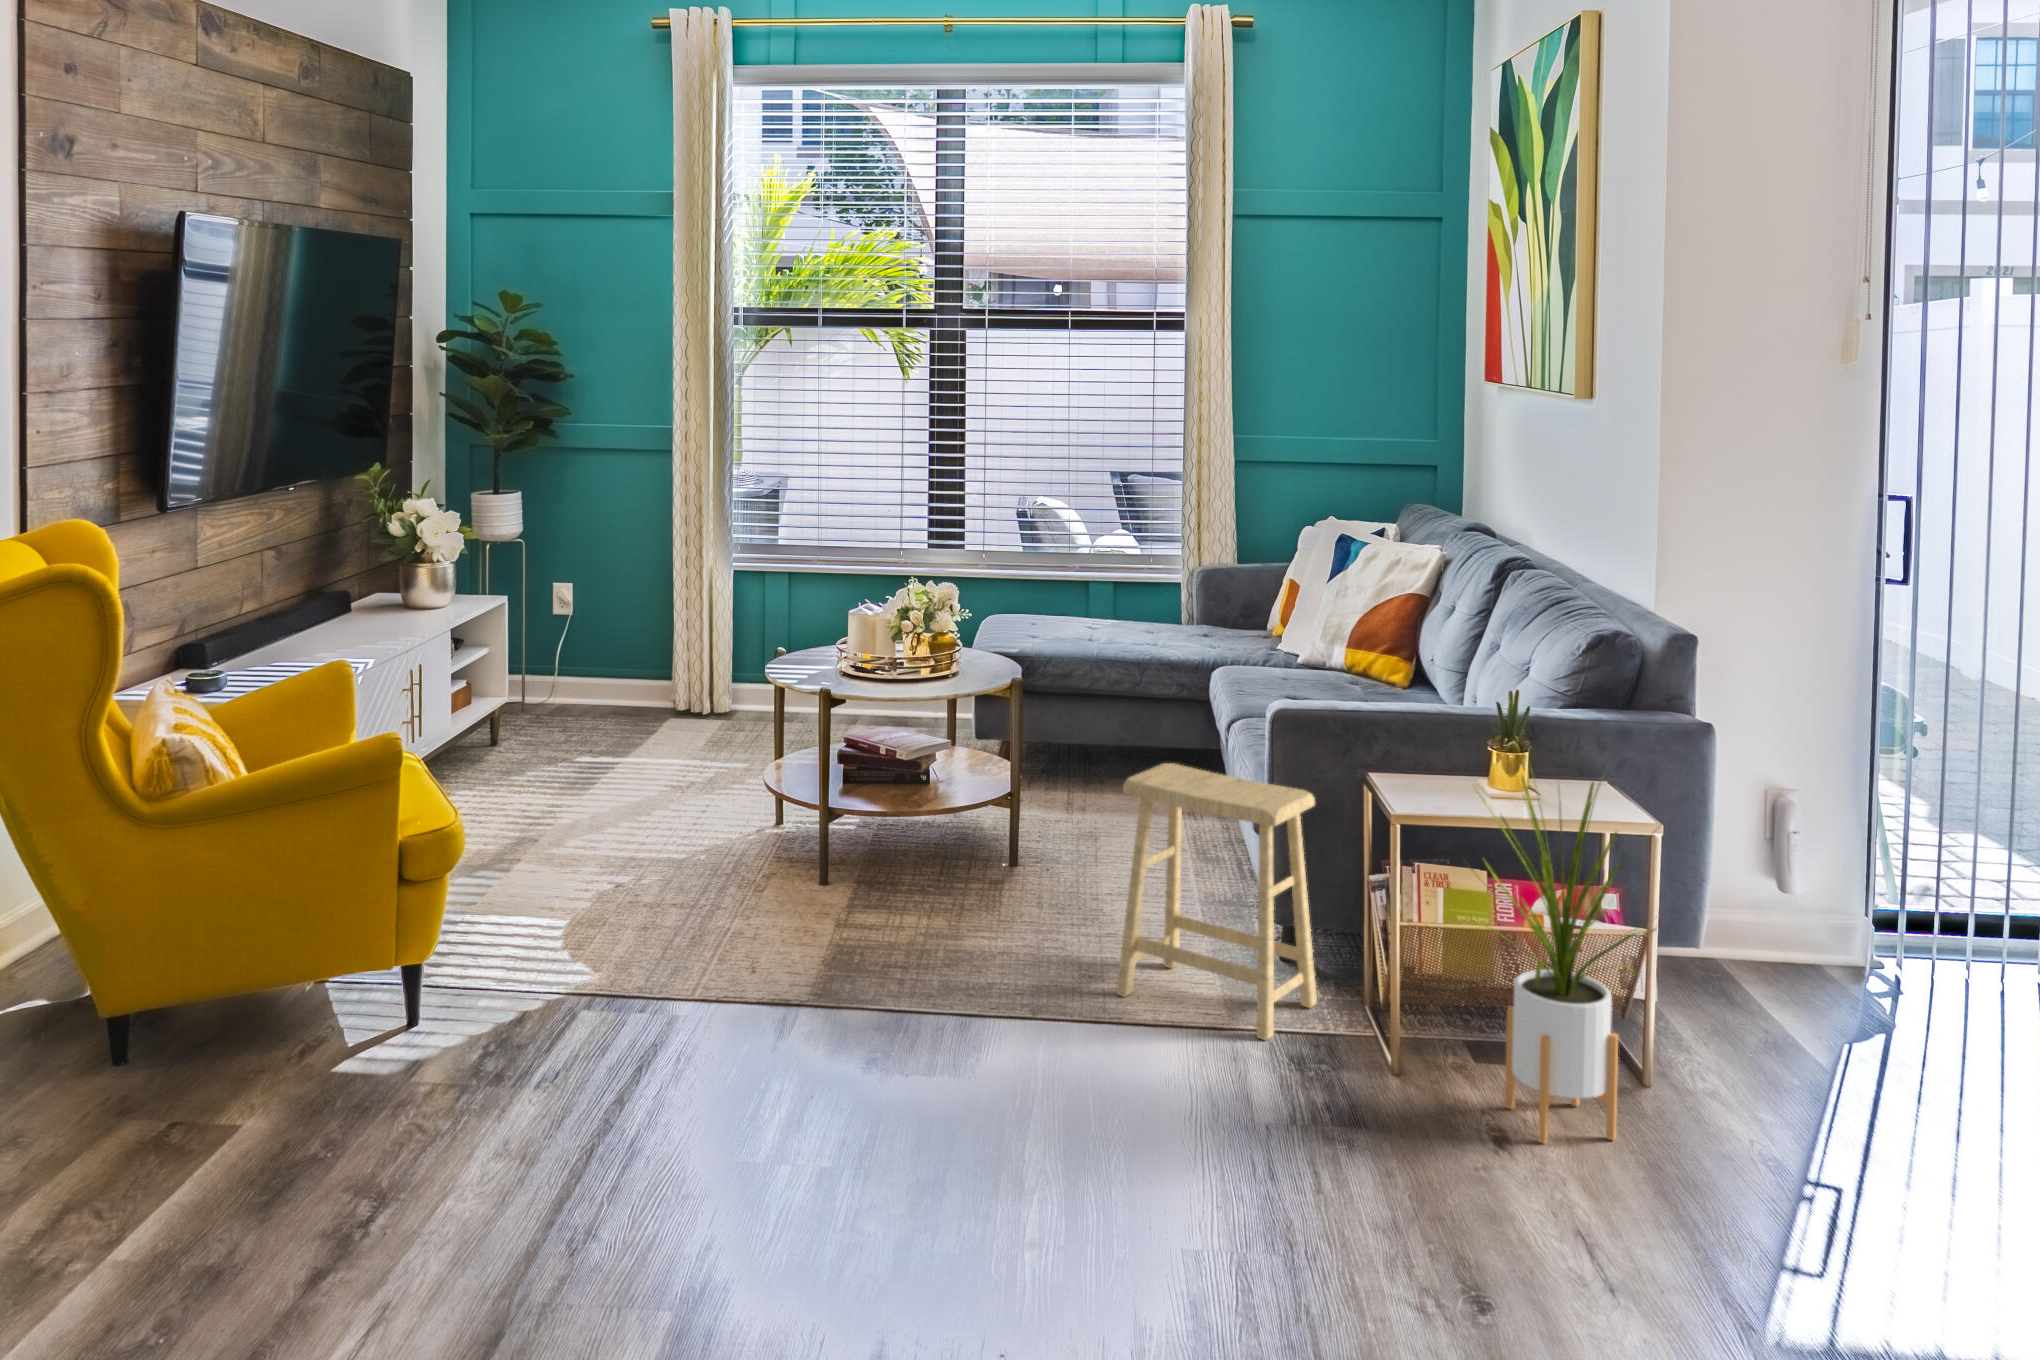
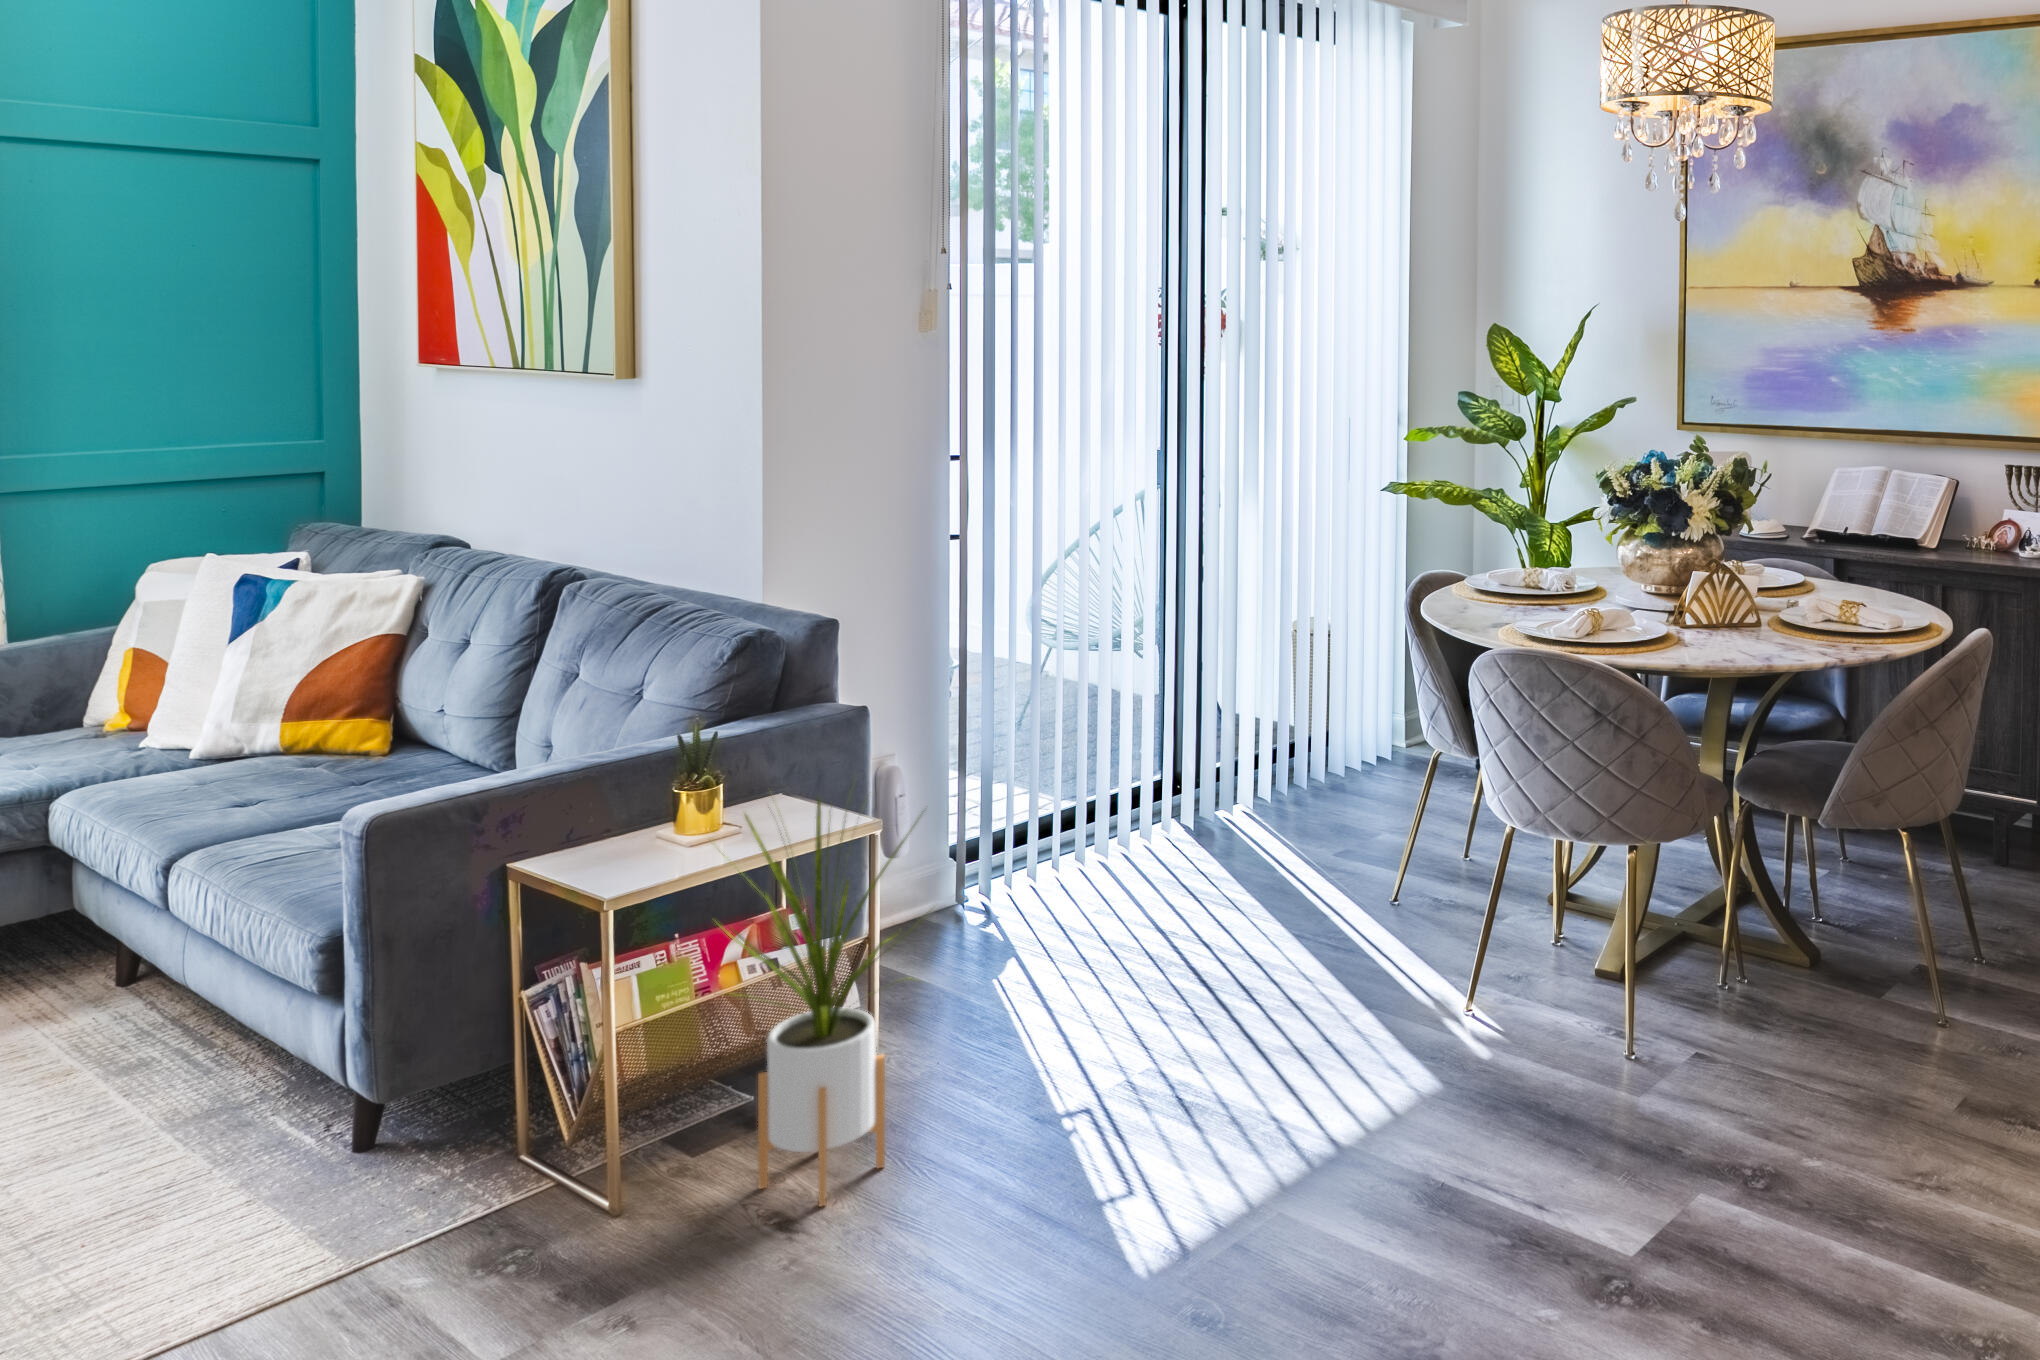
footstool: present [1116,763,1317,1040] -> none [122,913,449,1310]

